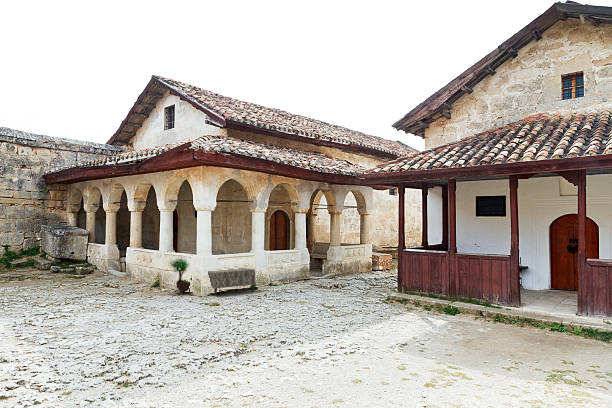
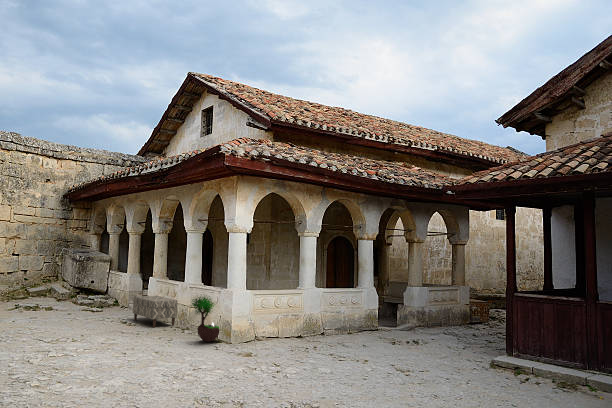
bench: present [208,268,255,296] -> present [133,296,177,327]

